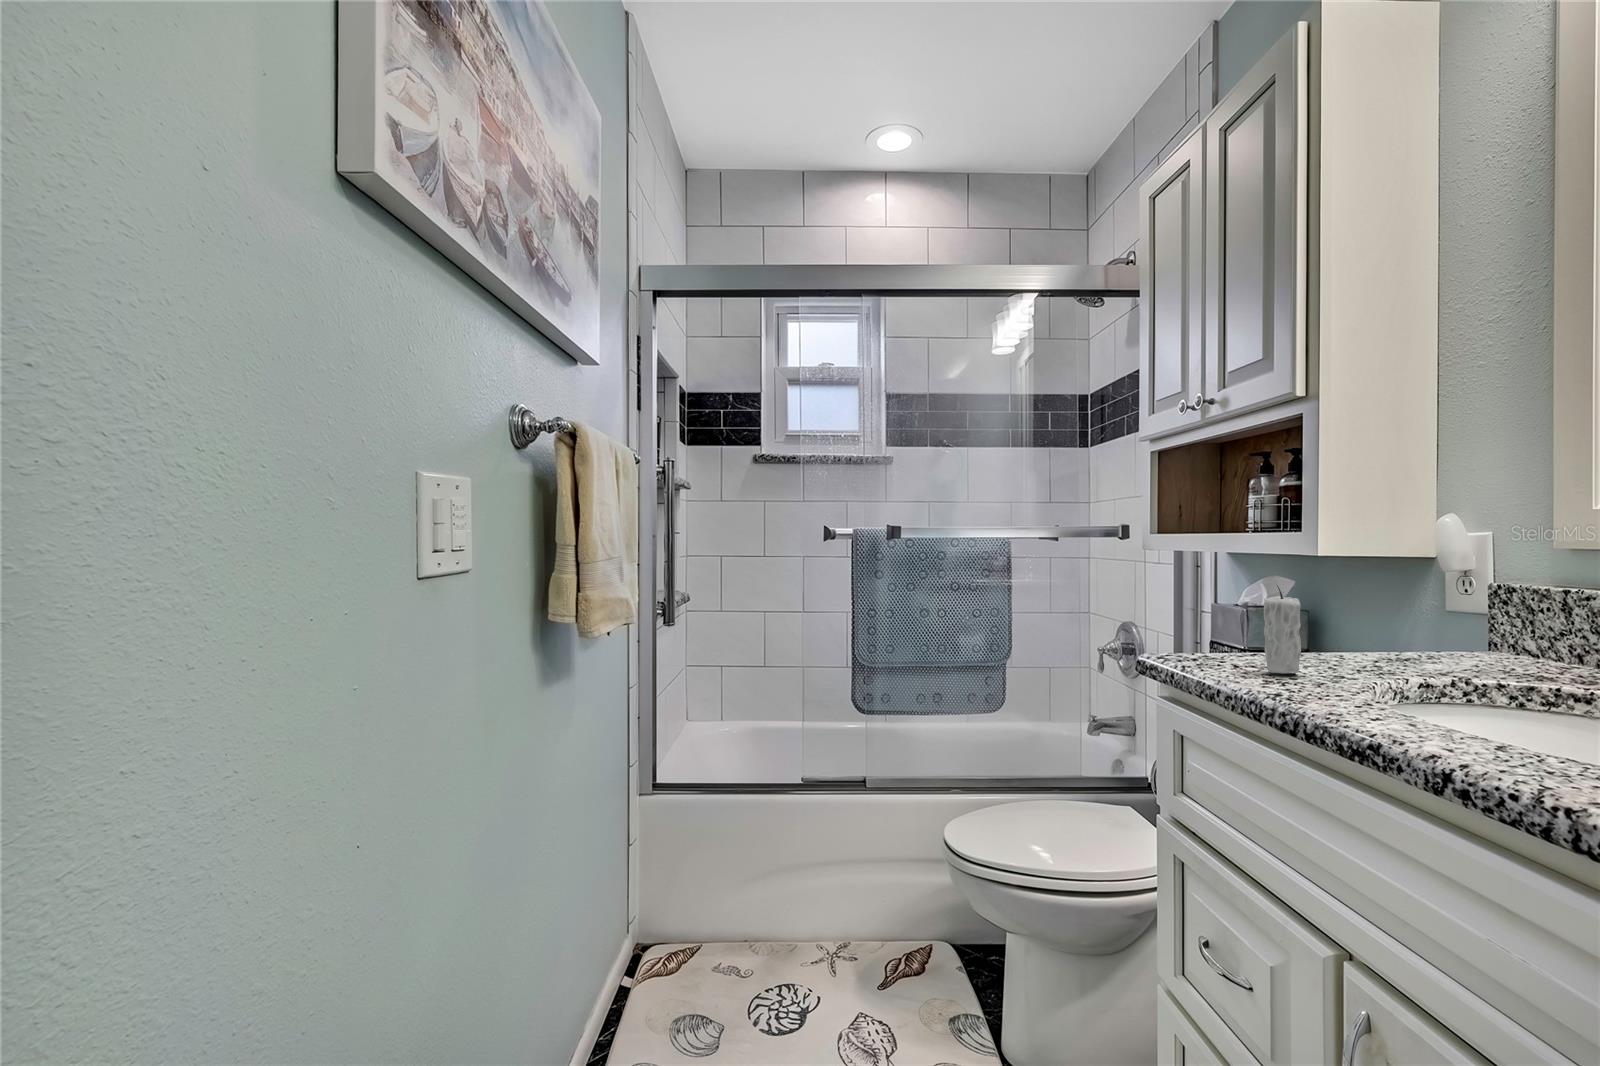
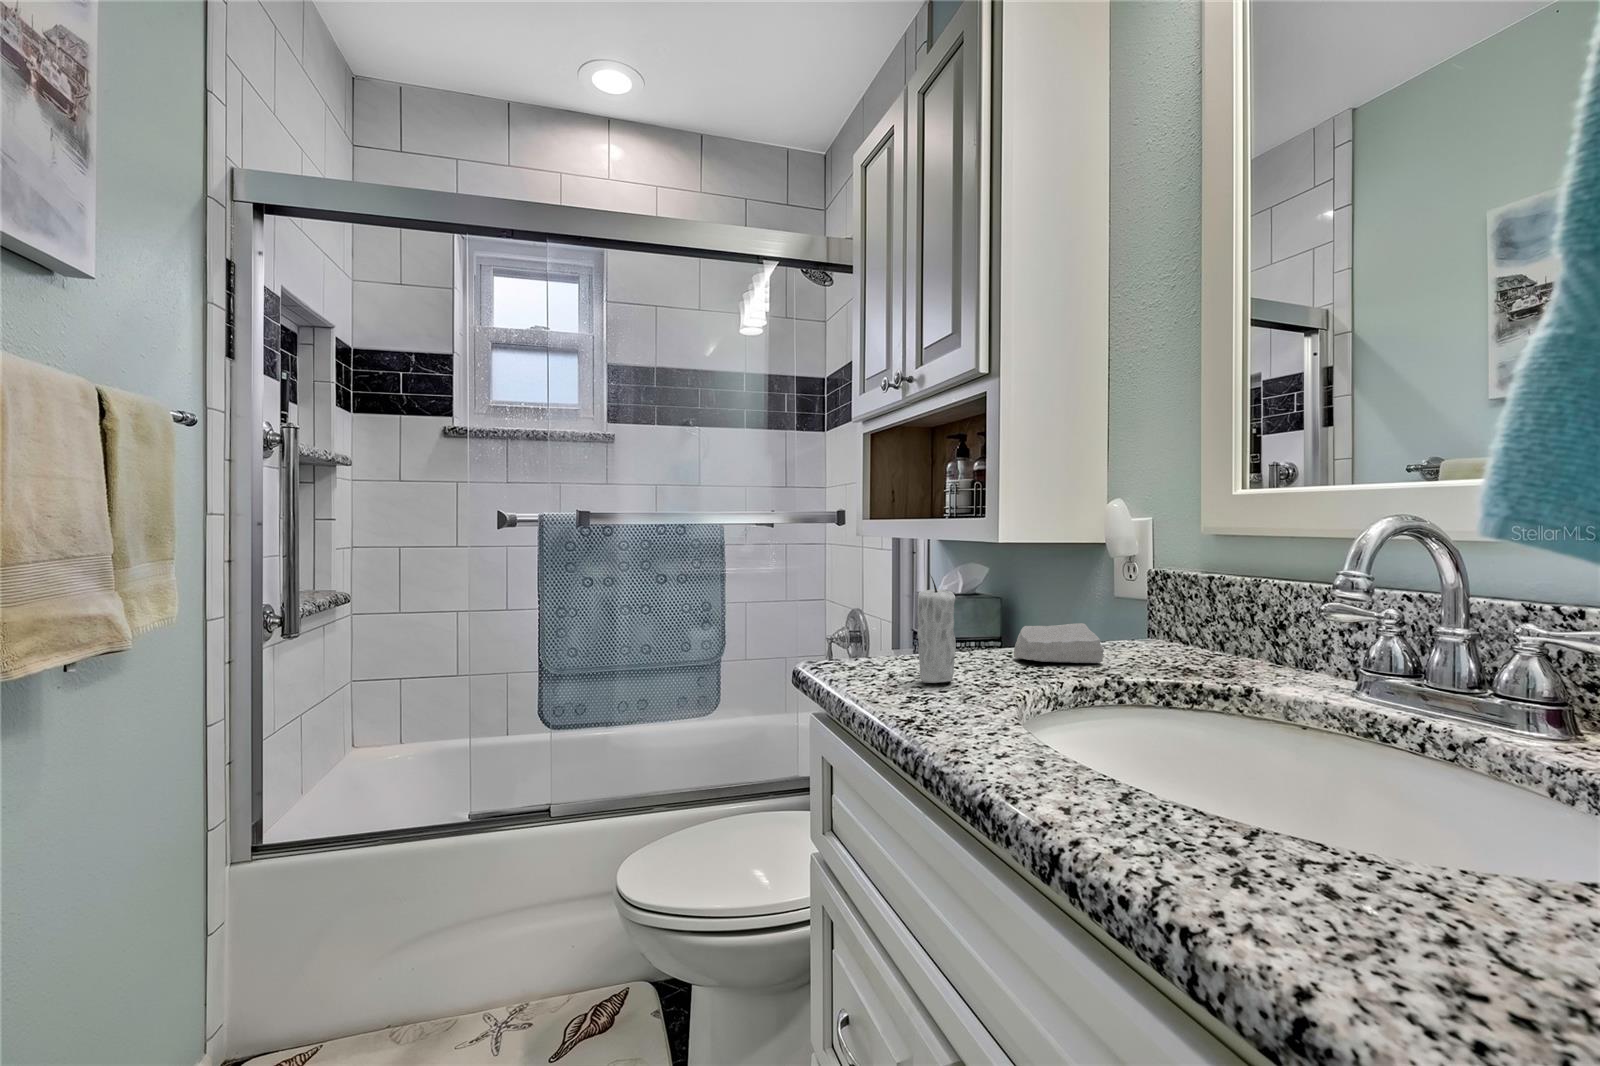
soap bar: none [1348,632,1447,667] -> present [1014,623,1104,663]

